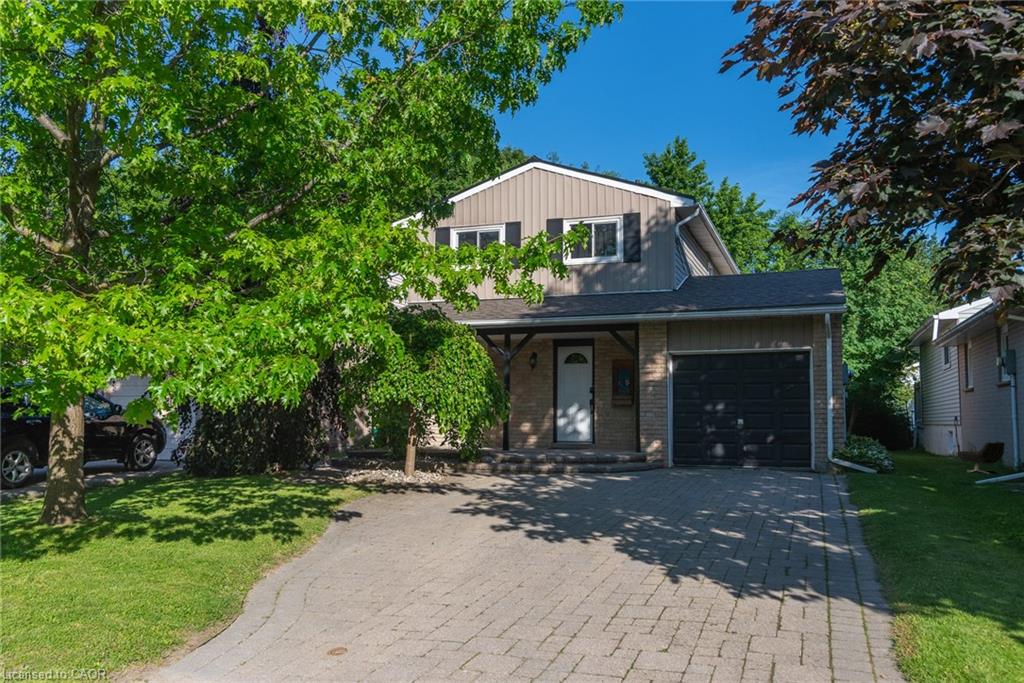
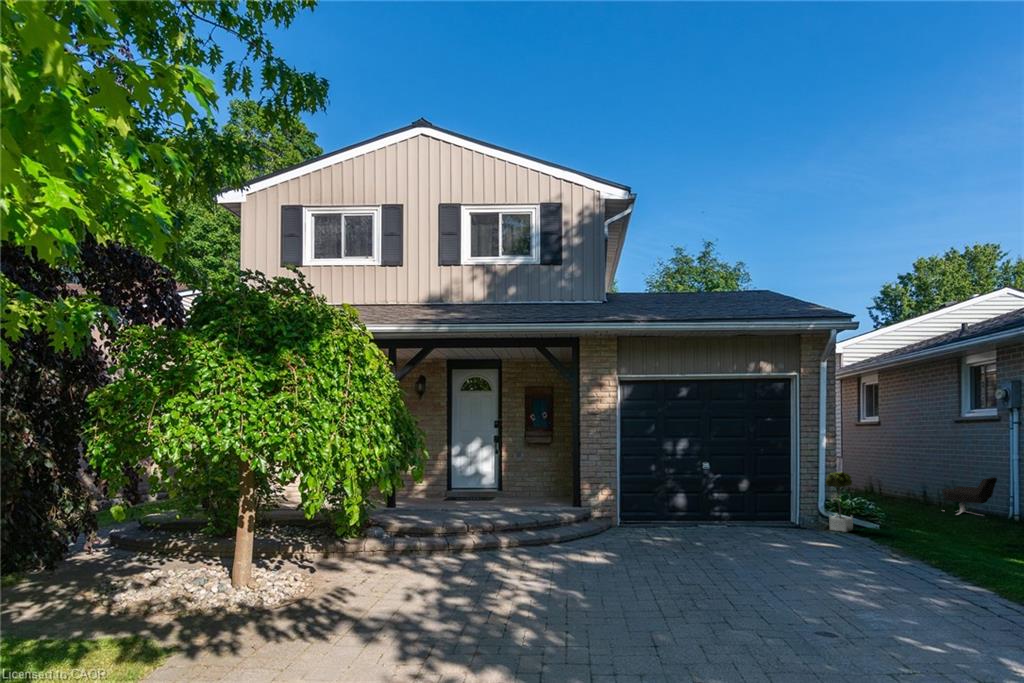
potted tree: none [823,430,844,475] -> present [826,471,853,532]

